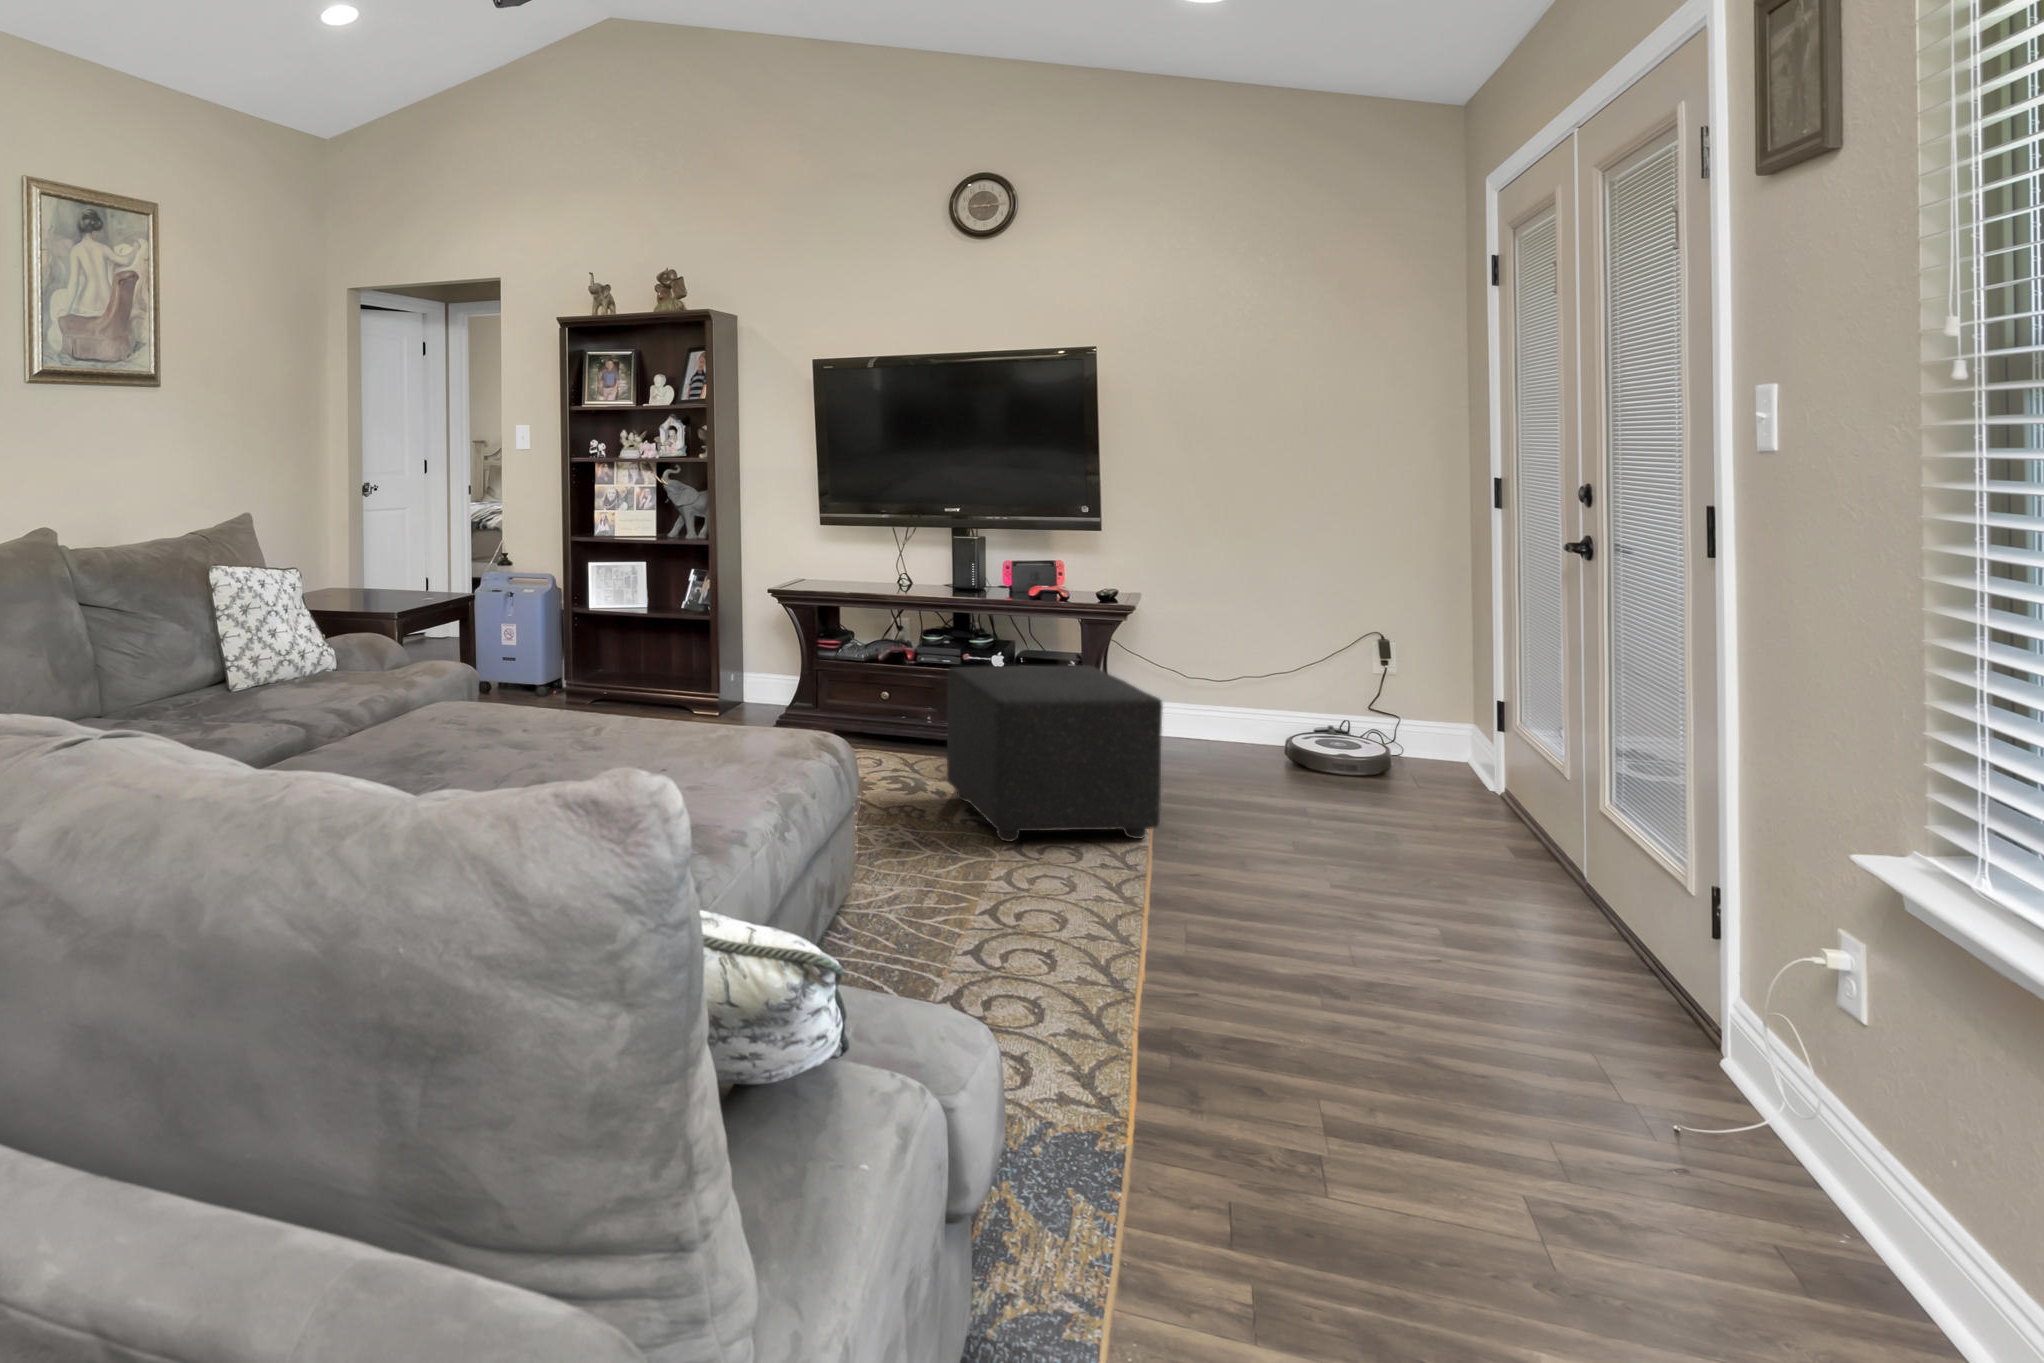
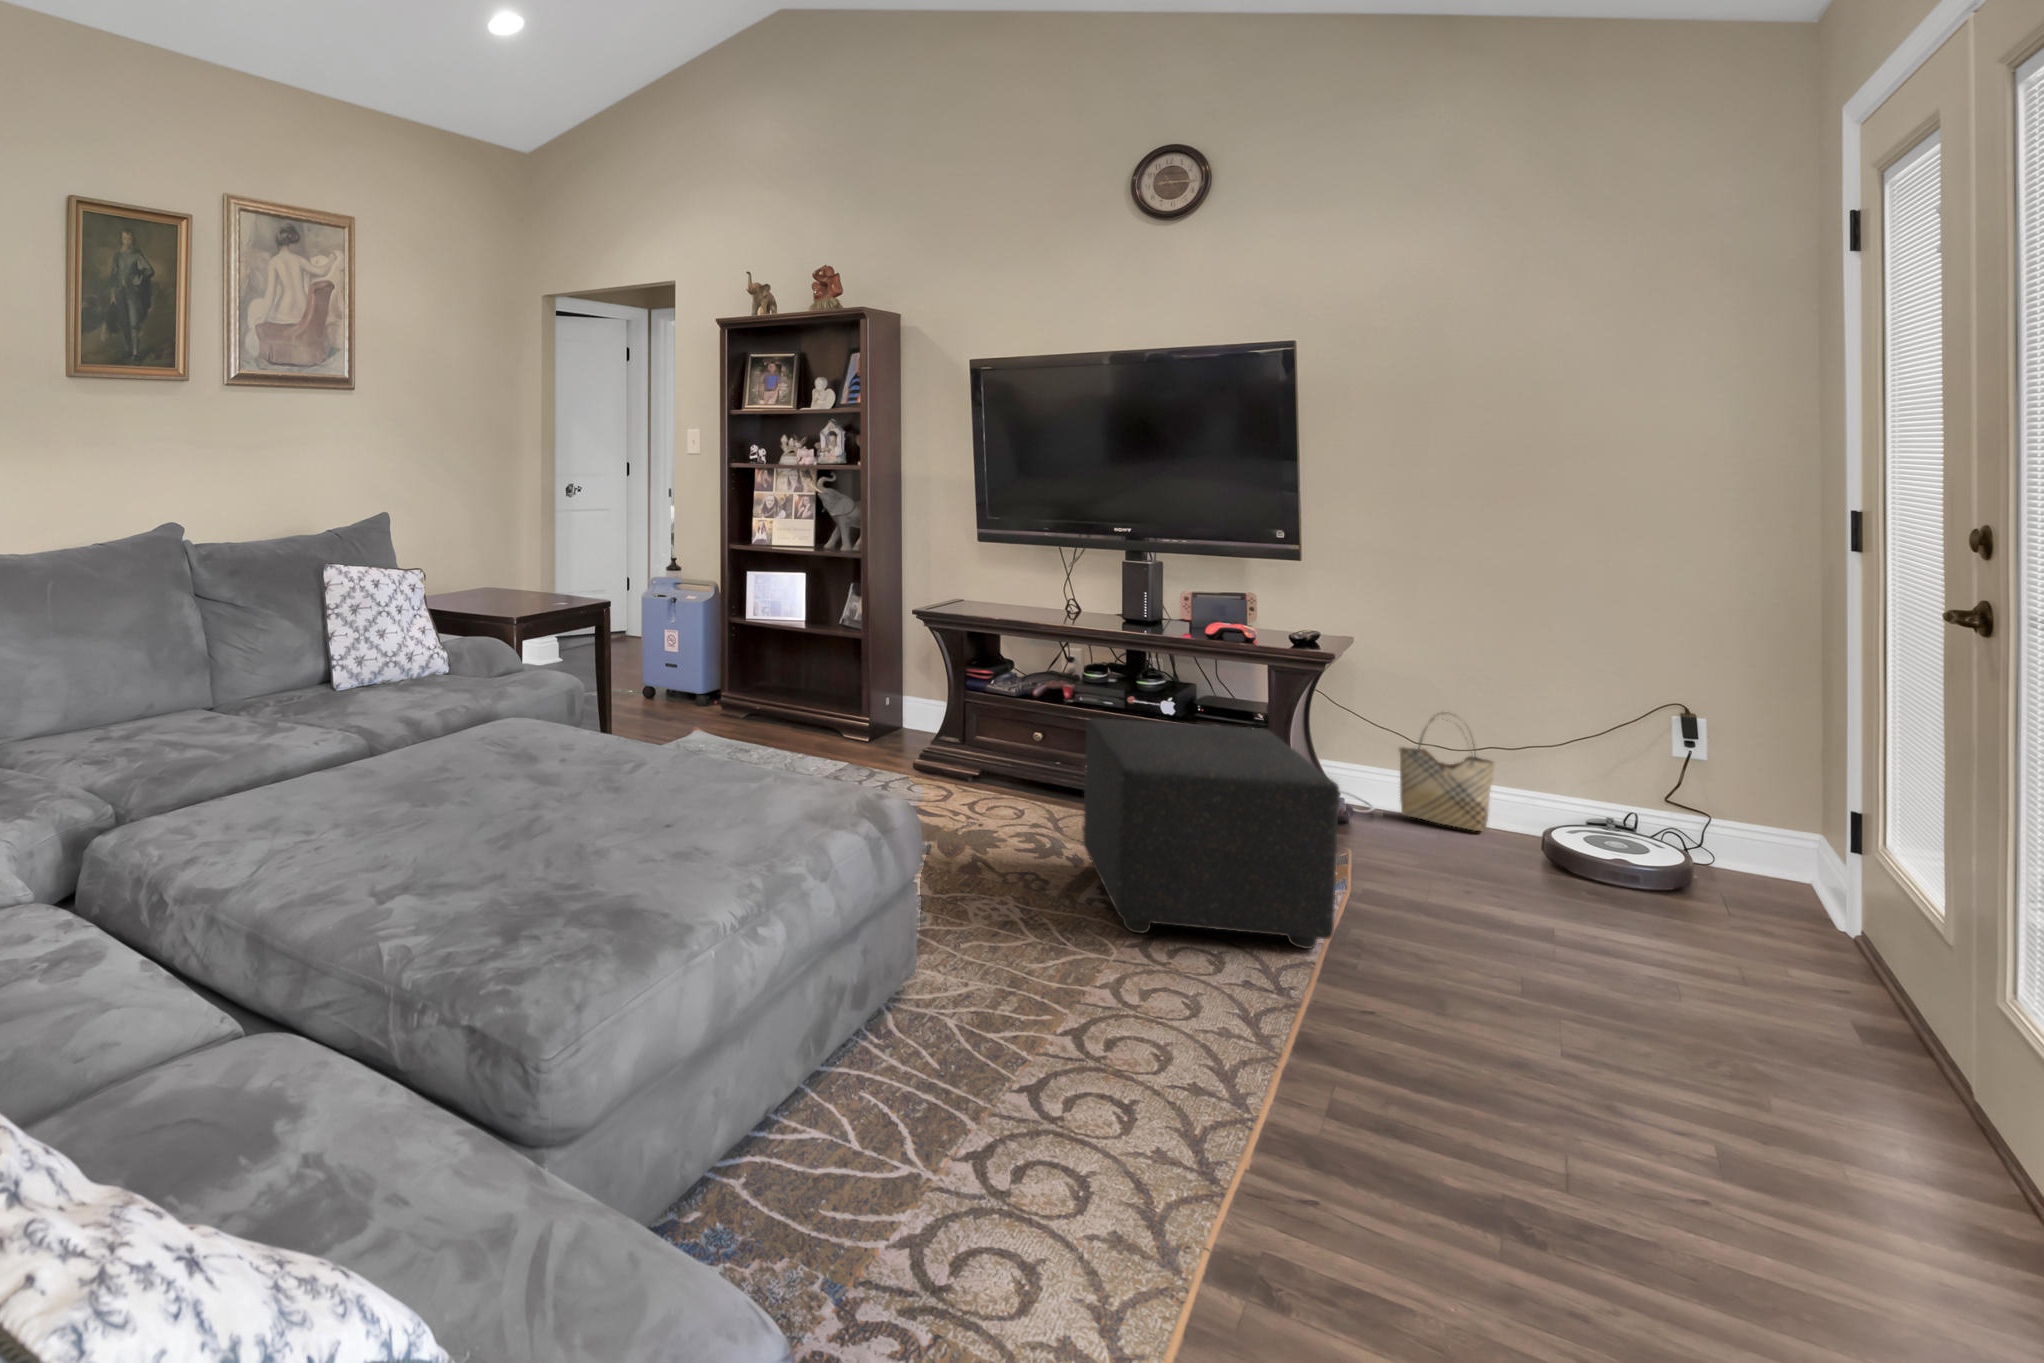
woven basket: none [1175,649,1249,746] -> present [1399,712,1495,831]

